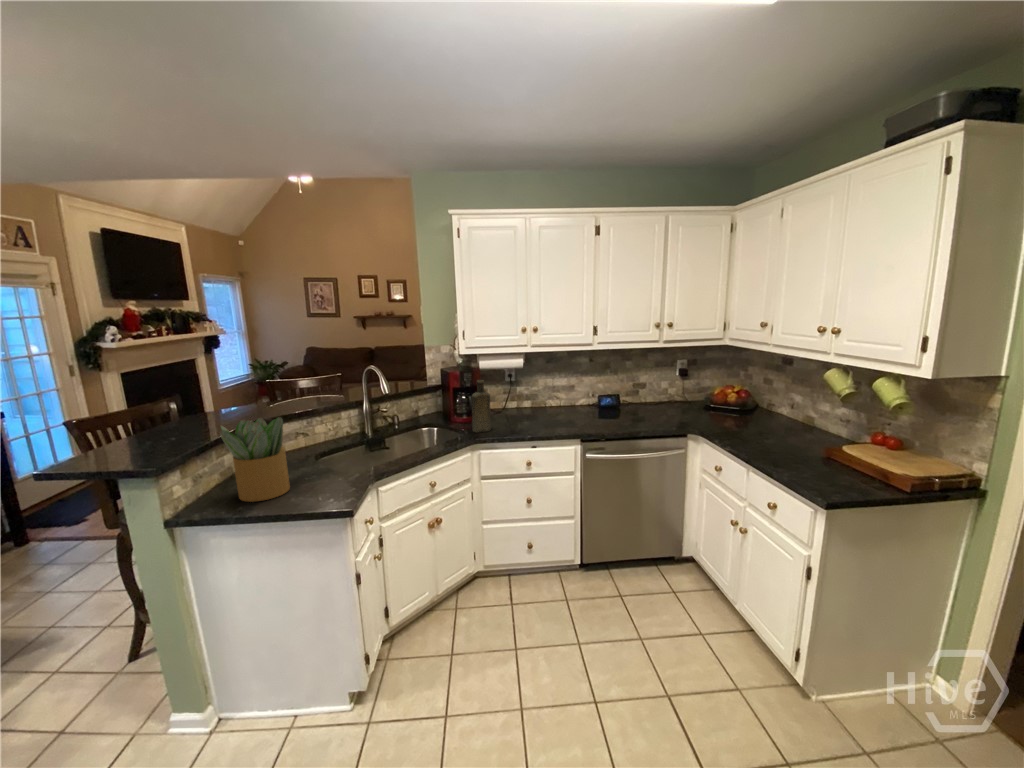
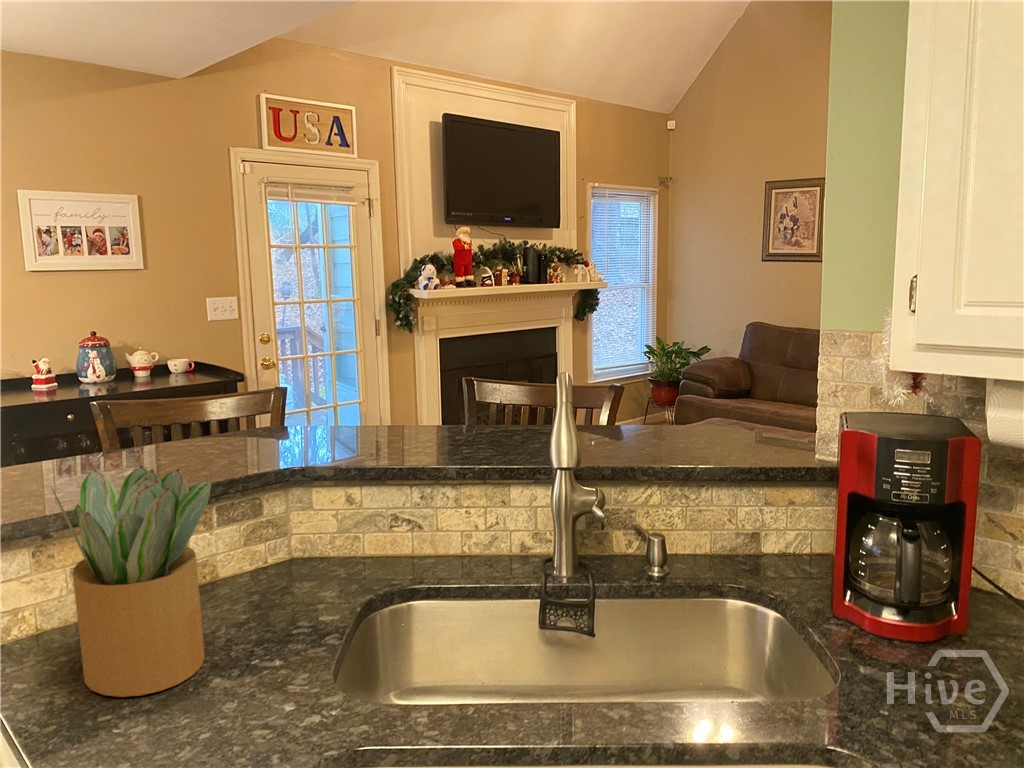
bottle: present [472,380,491,432] -> none [877,490,989,720]

